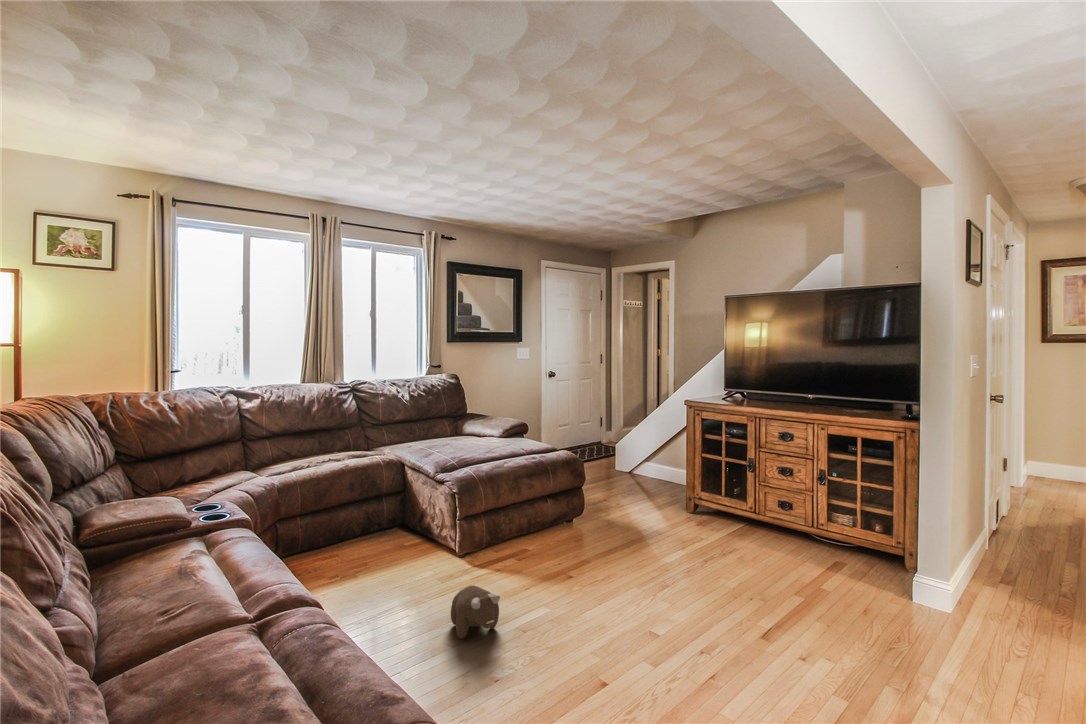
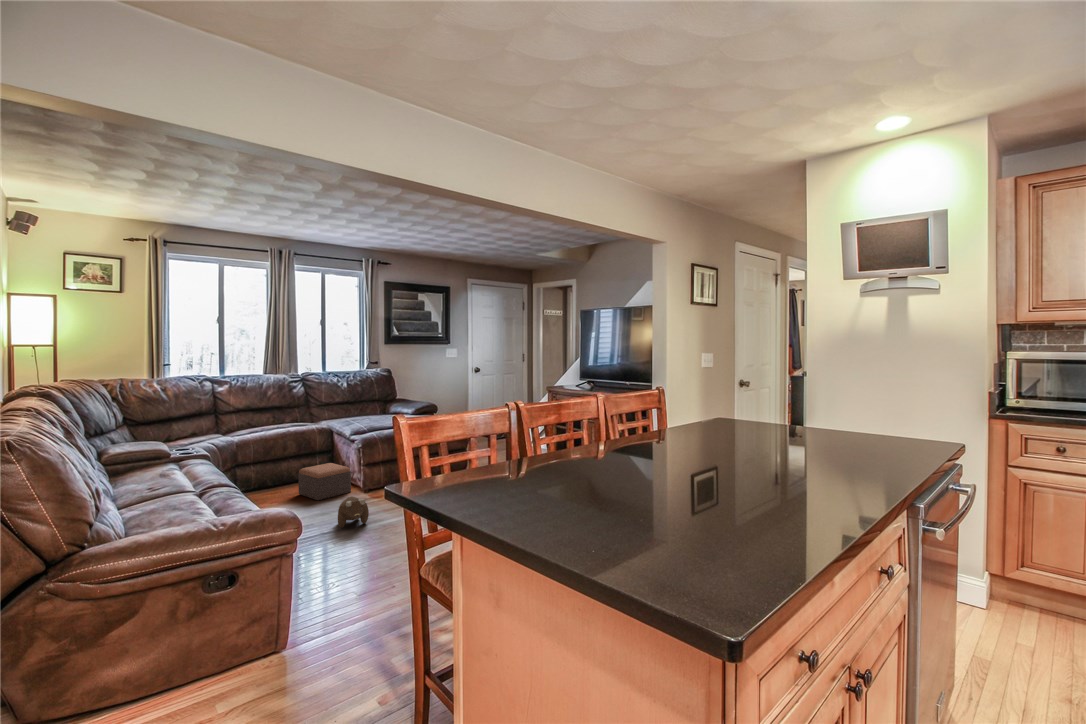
footstool: none [367,512,440,574] -> present [298,463,351,500]

